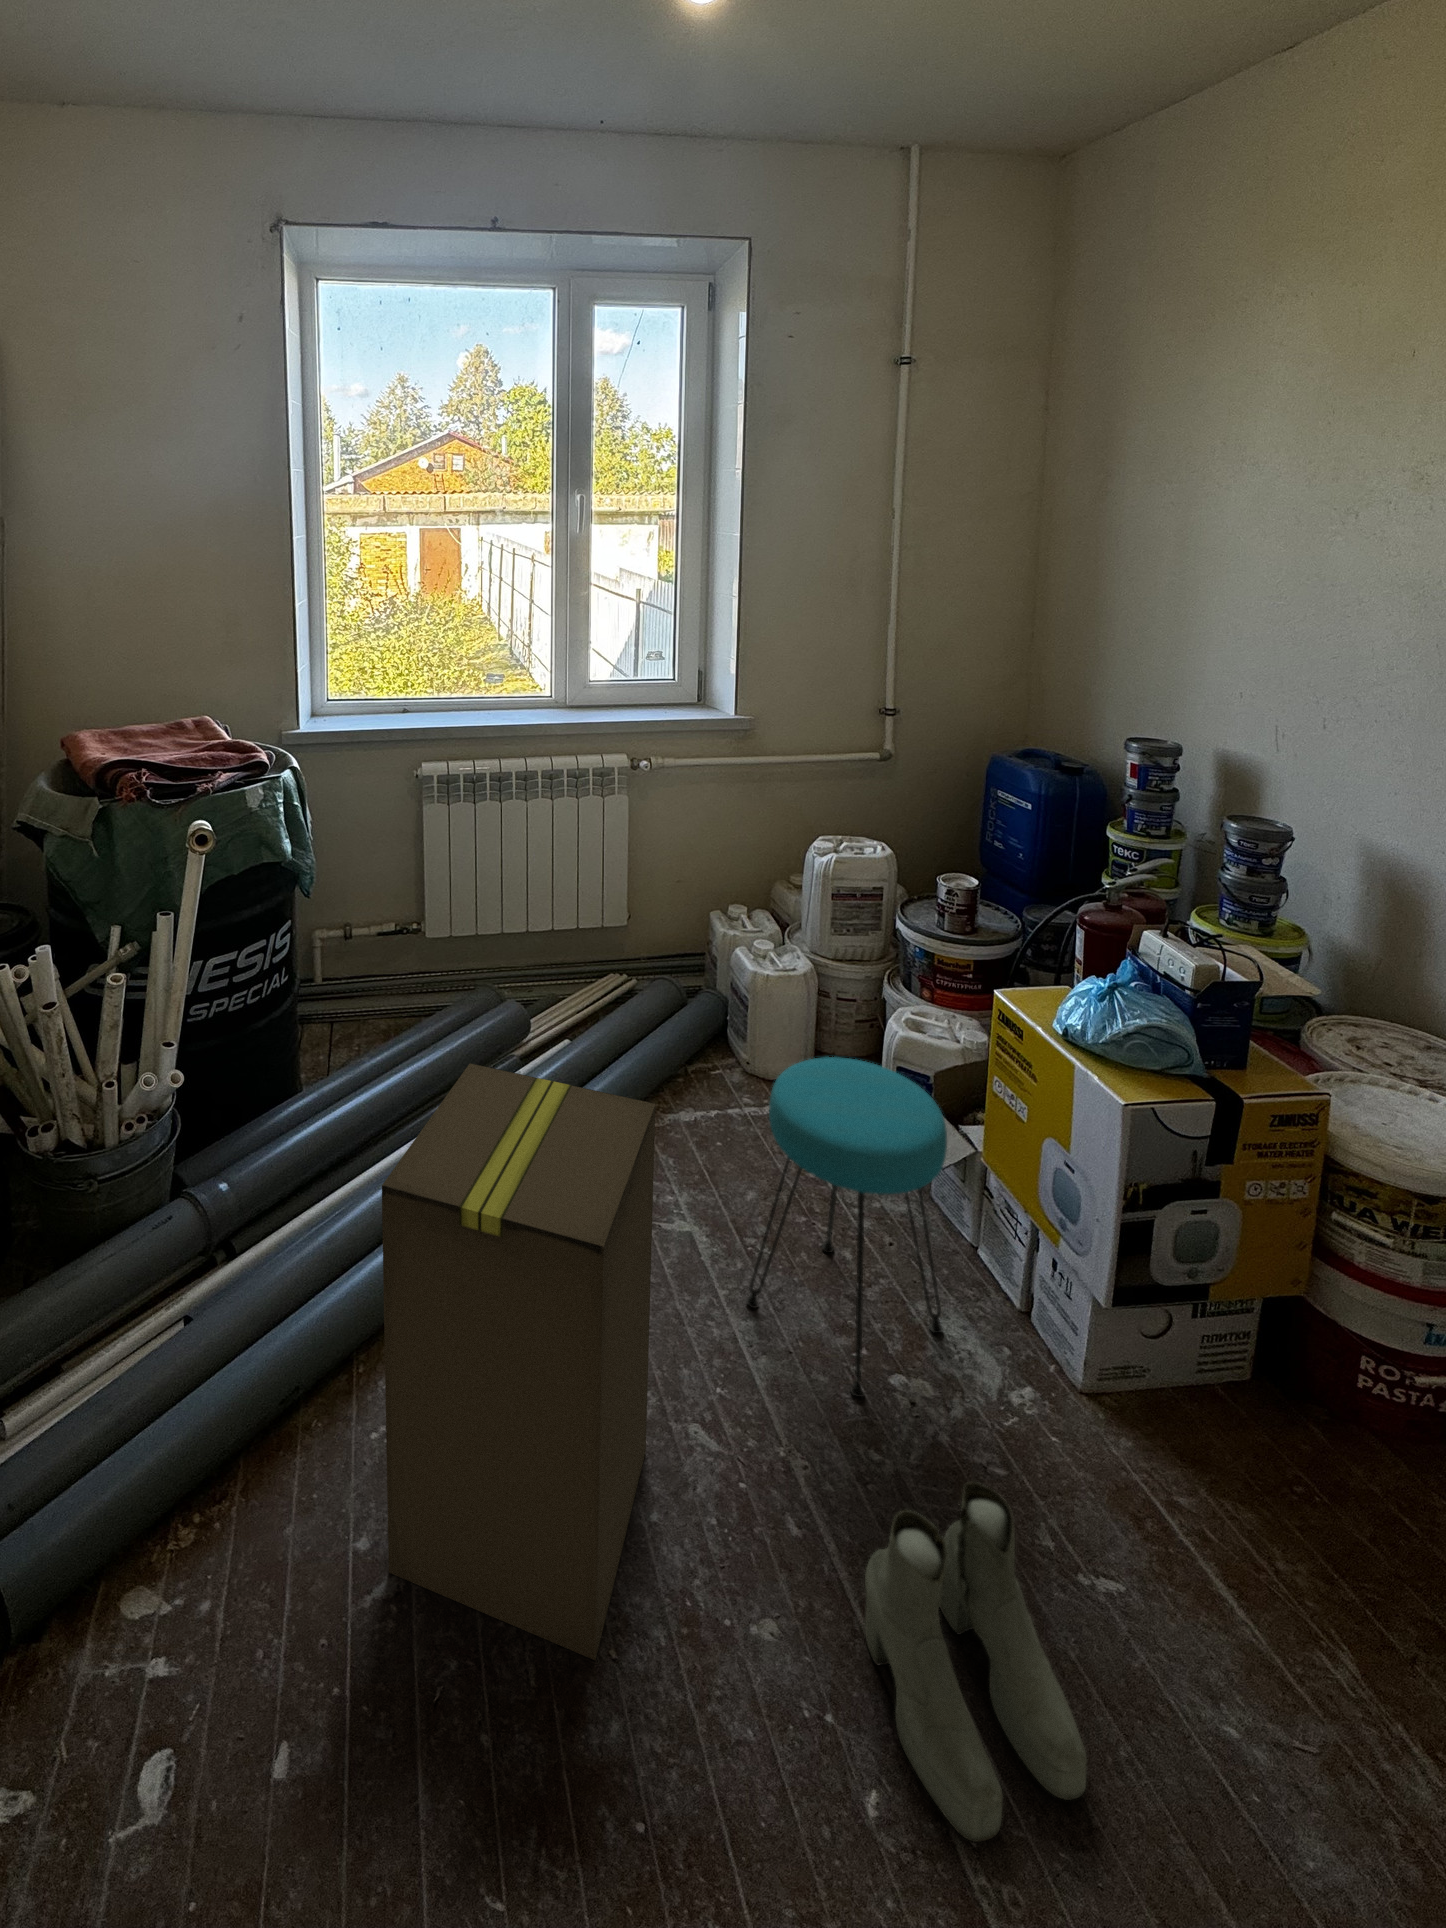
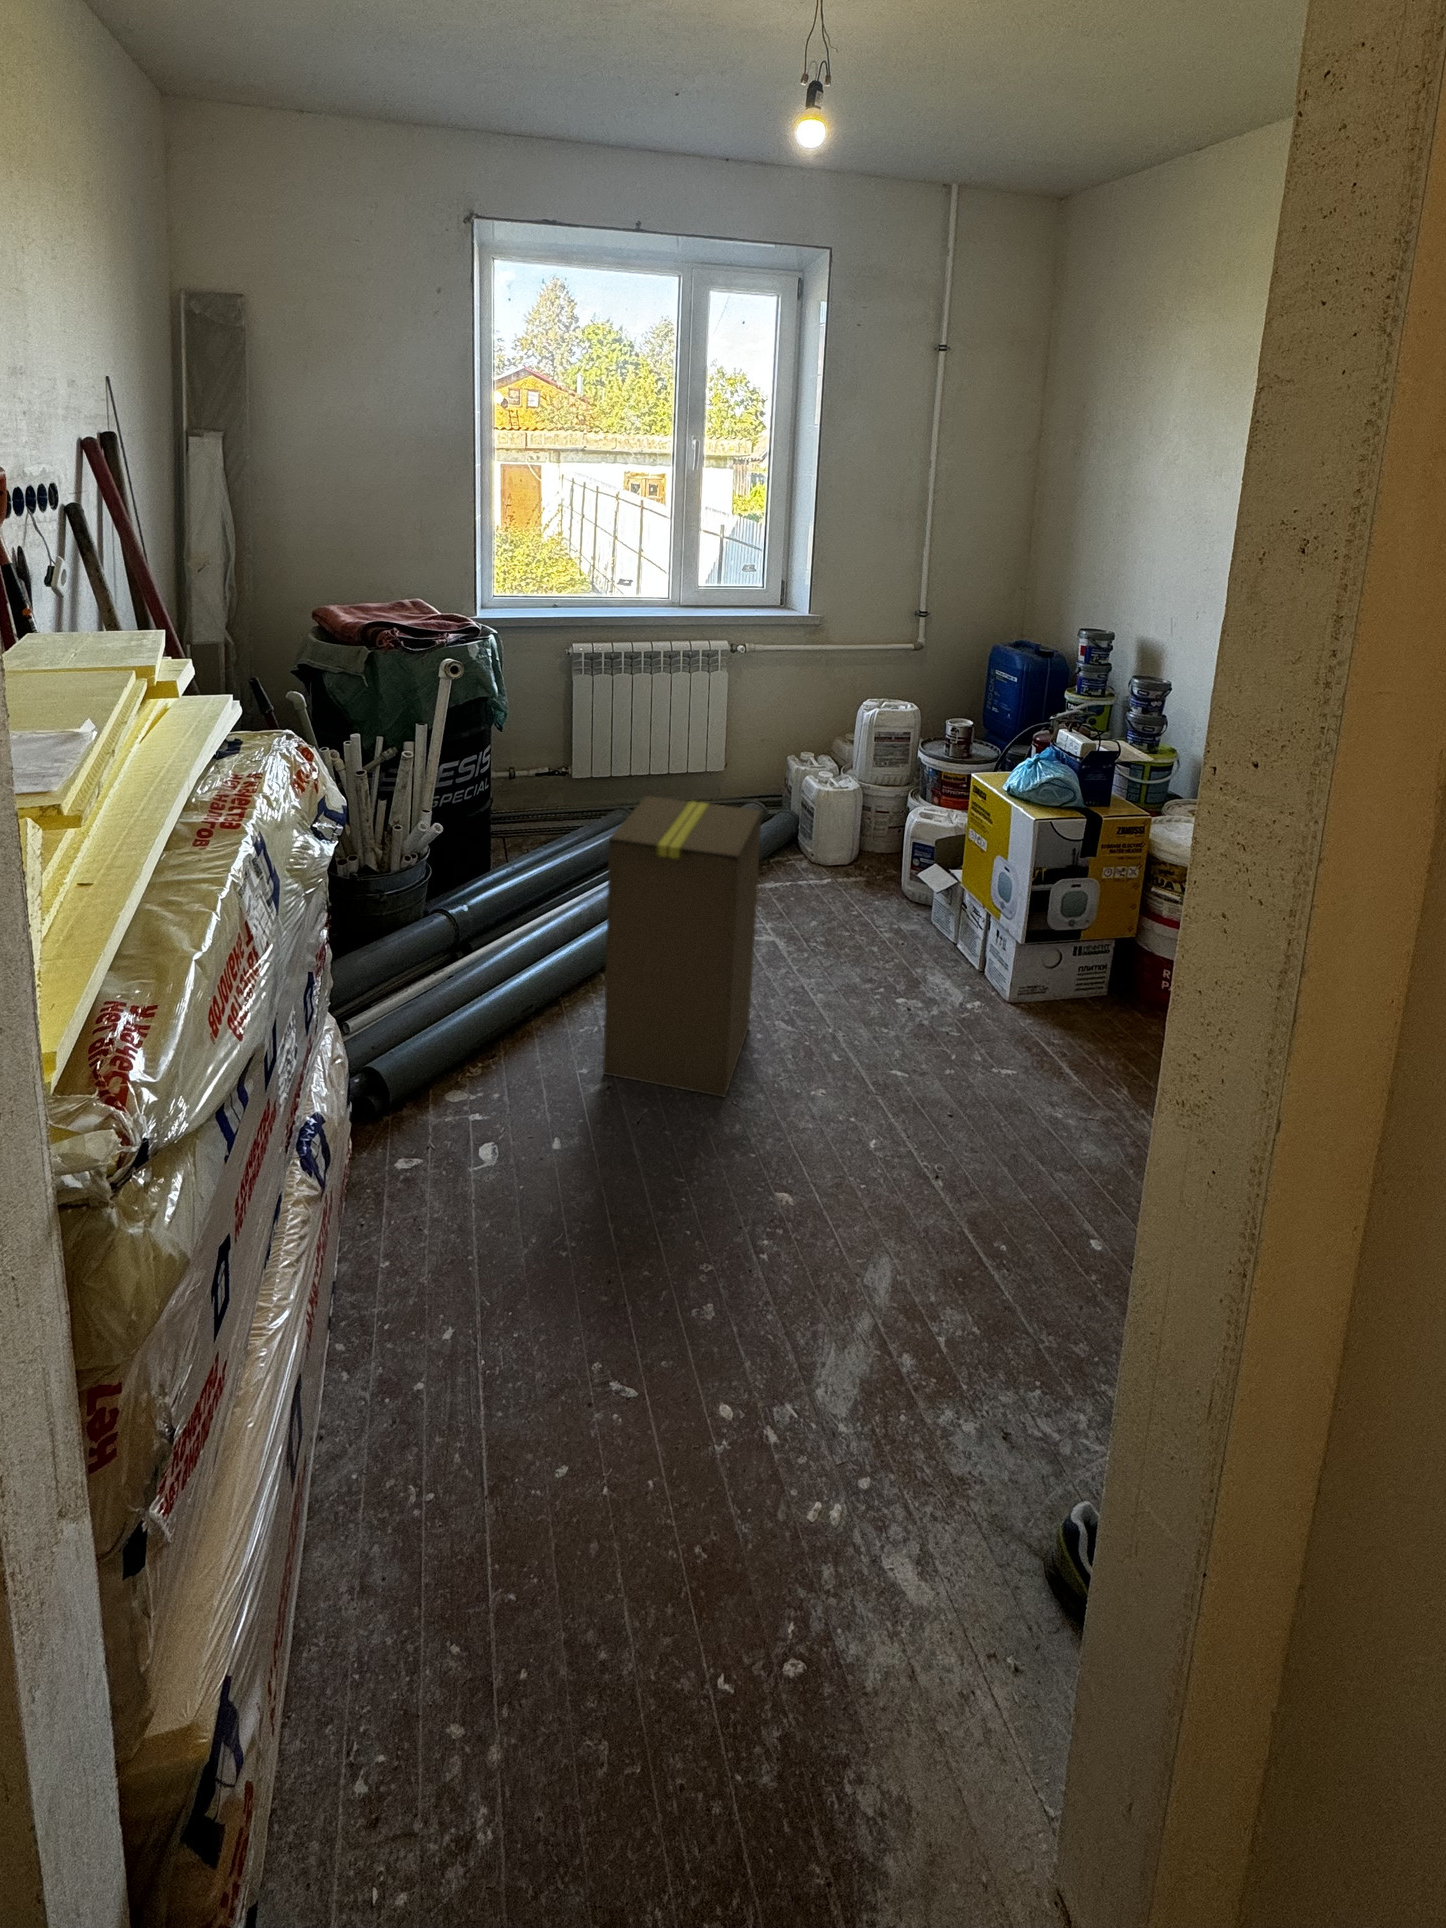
stool: present [746,1057,947,1397] -> none [810,815,935,1003]
boots: present [865,1482,1087,1842] -> none [872,998,979,1138]

